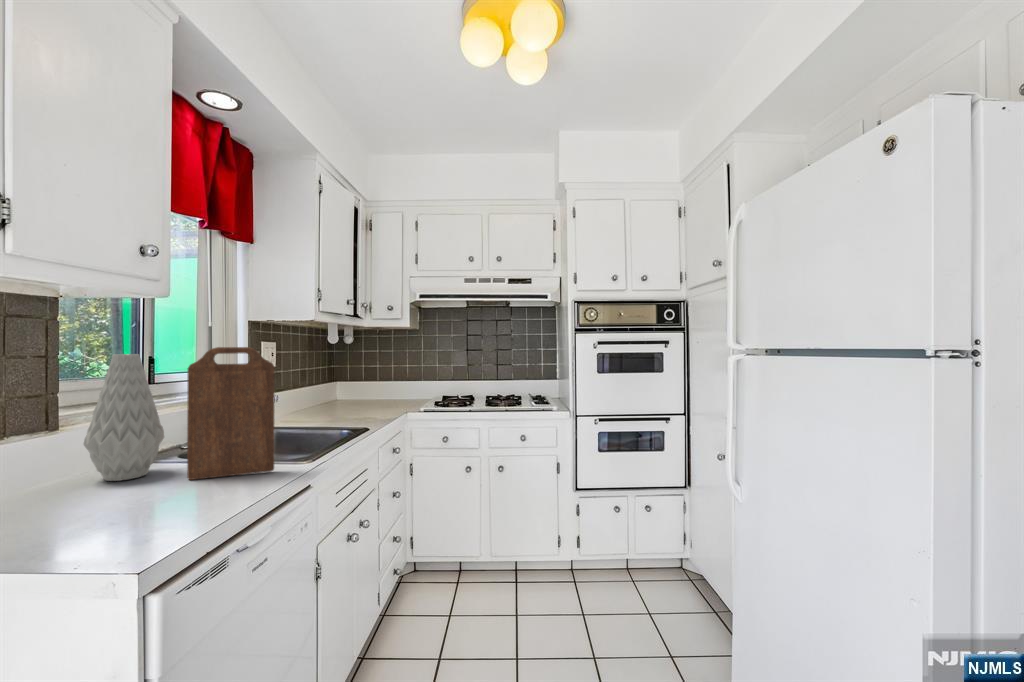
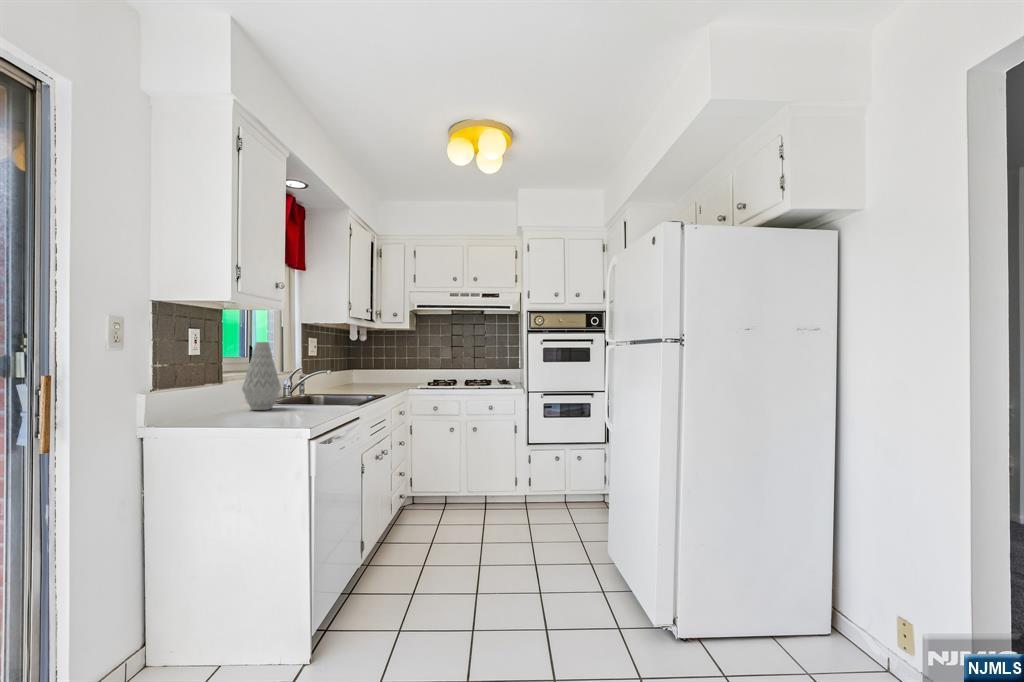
cutting board: present [187,347,274,480] -> none [297,338,342,411]

